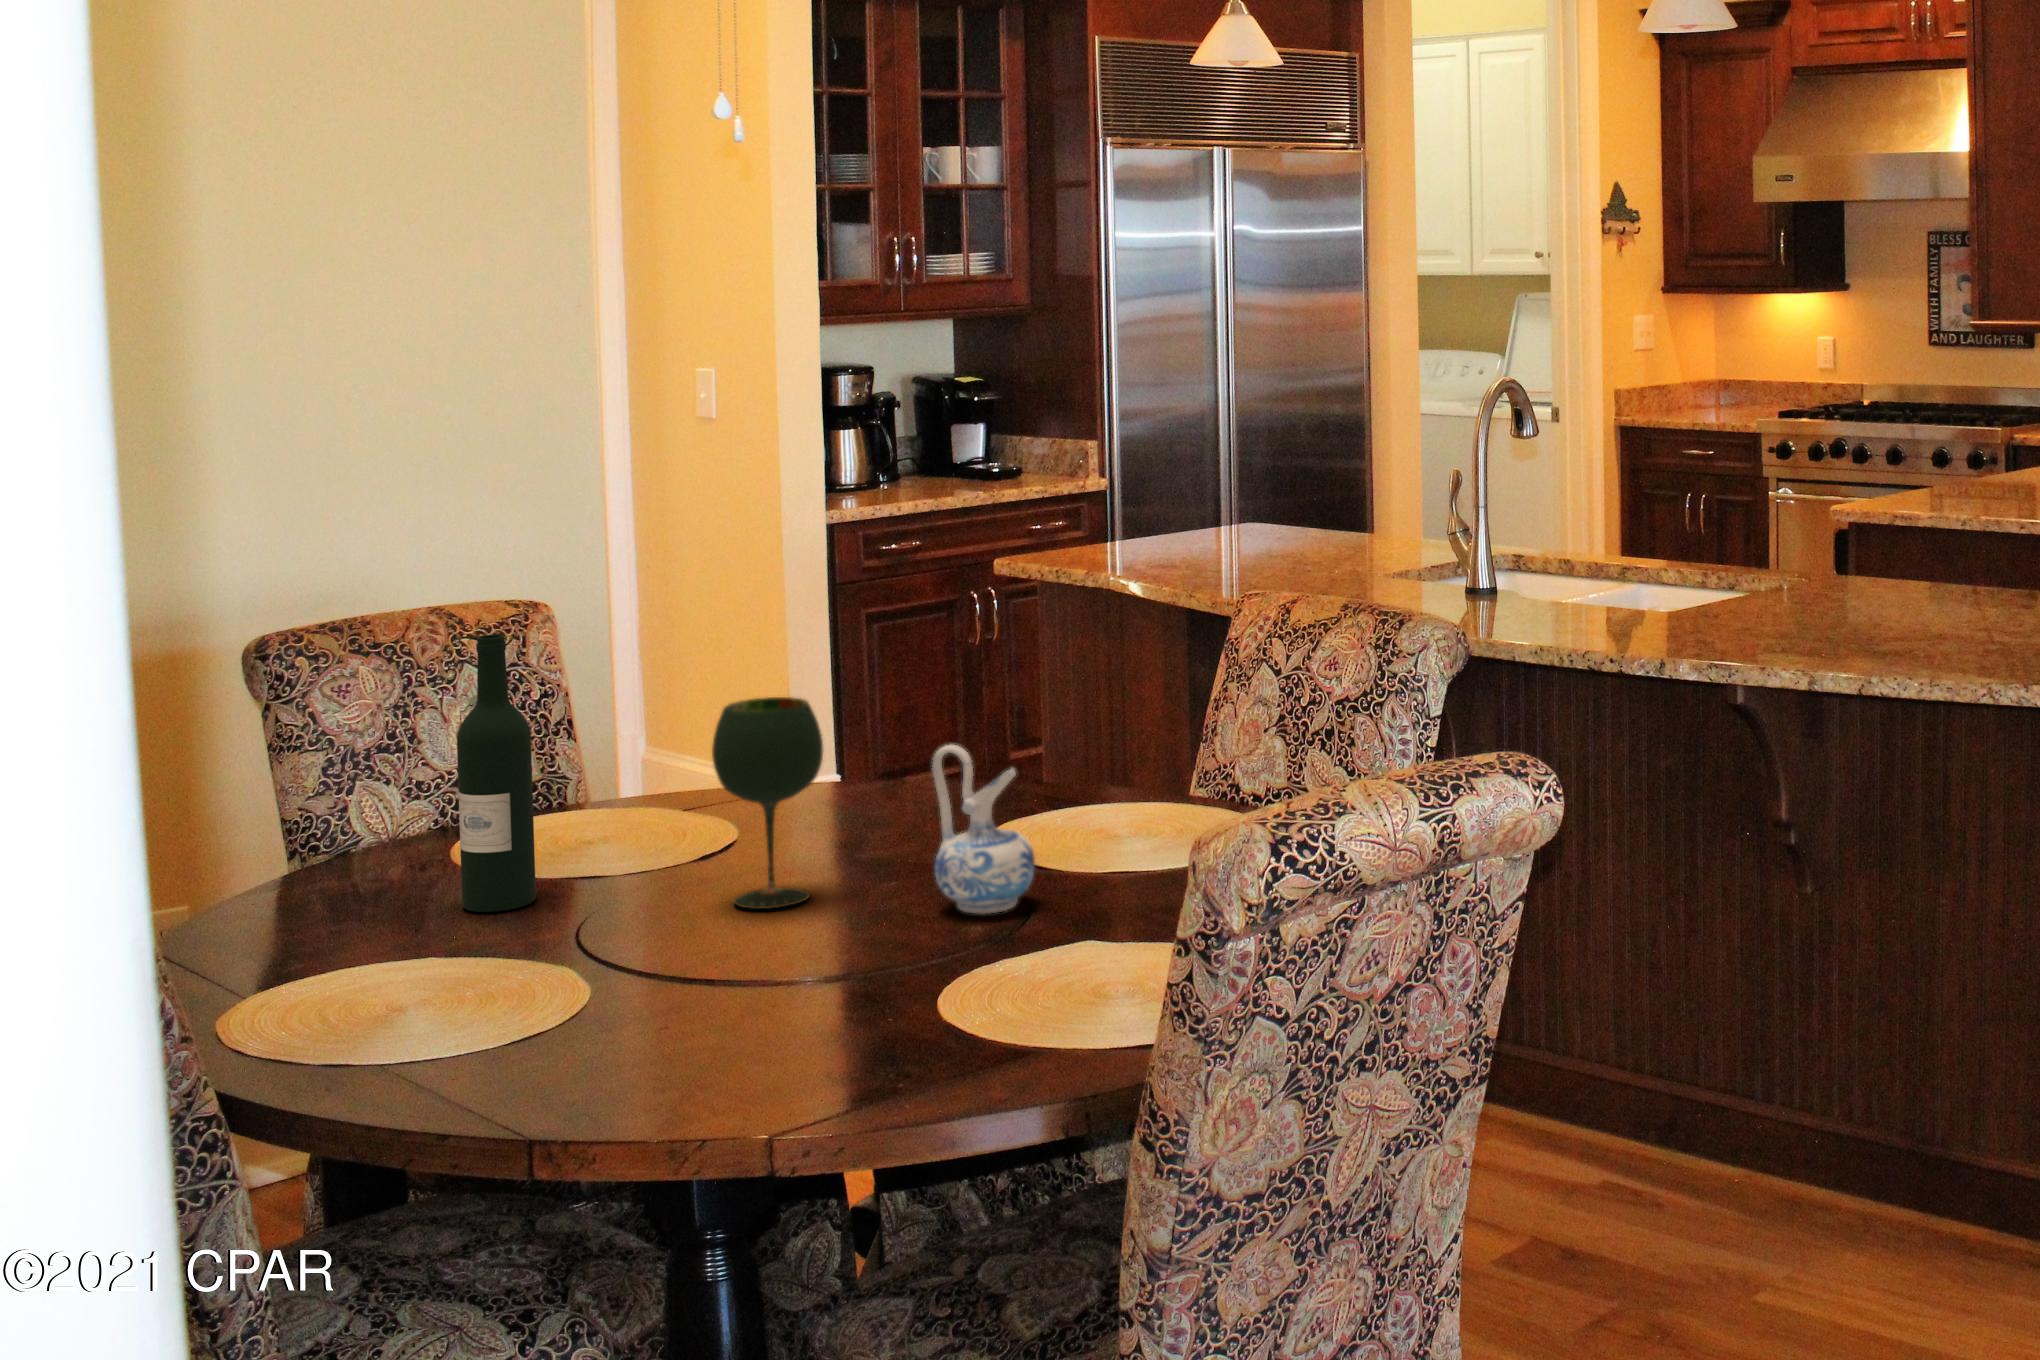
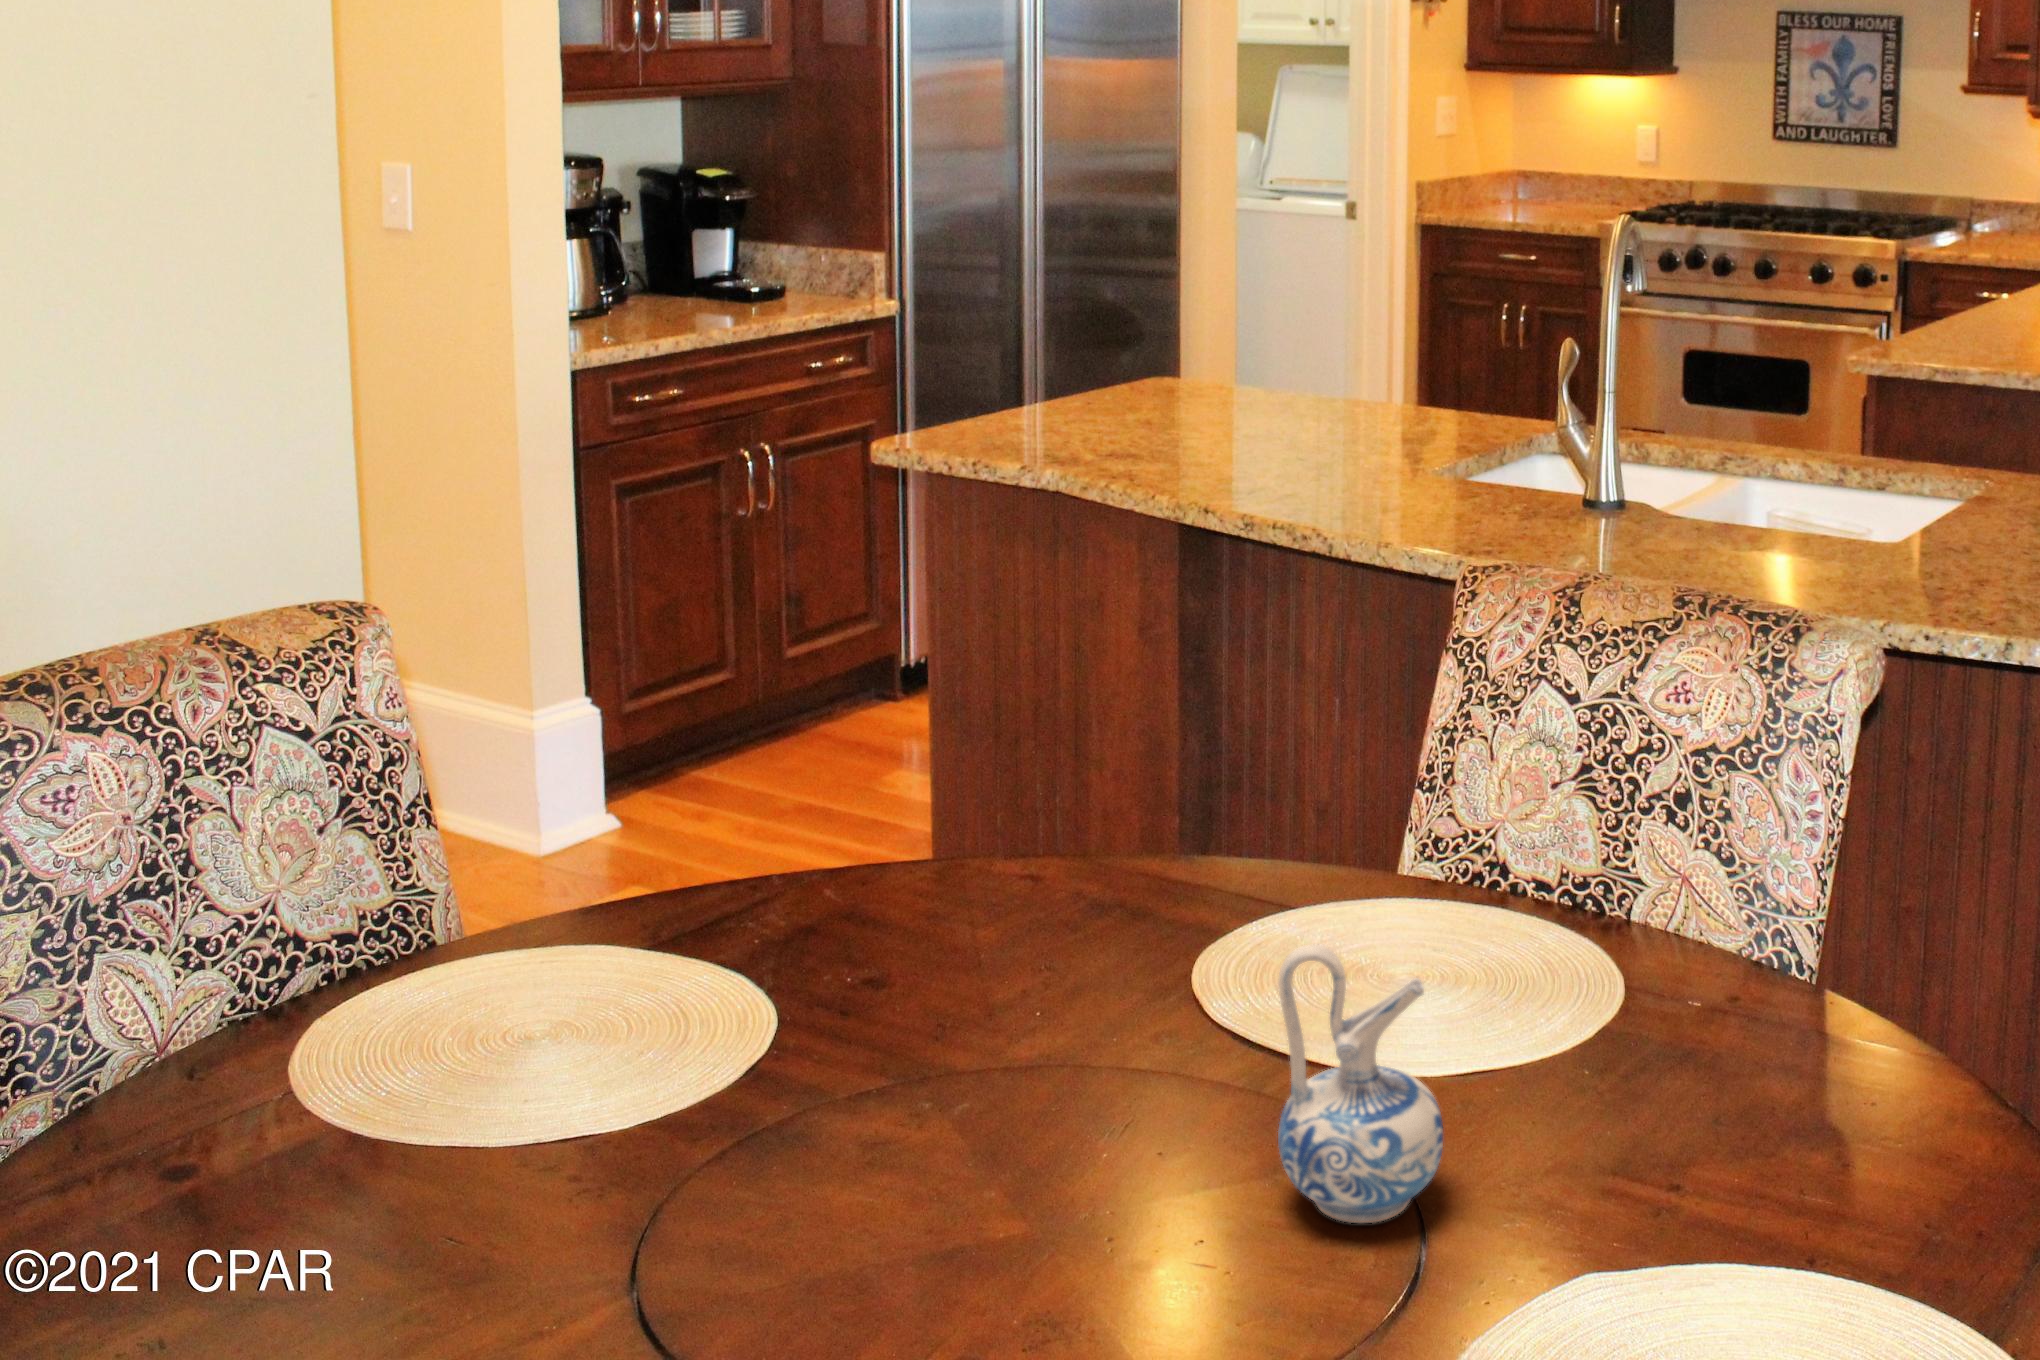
wine bottle: present [457,635,536,912] -> none [390,783,539,1280]
wine glass: present [712,697,823,909] -> none [875,859,1064,1238]

